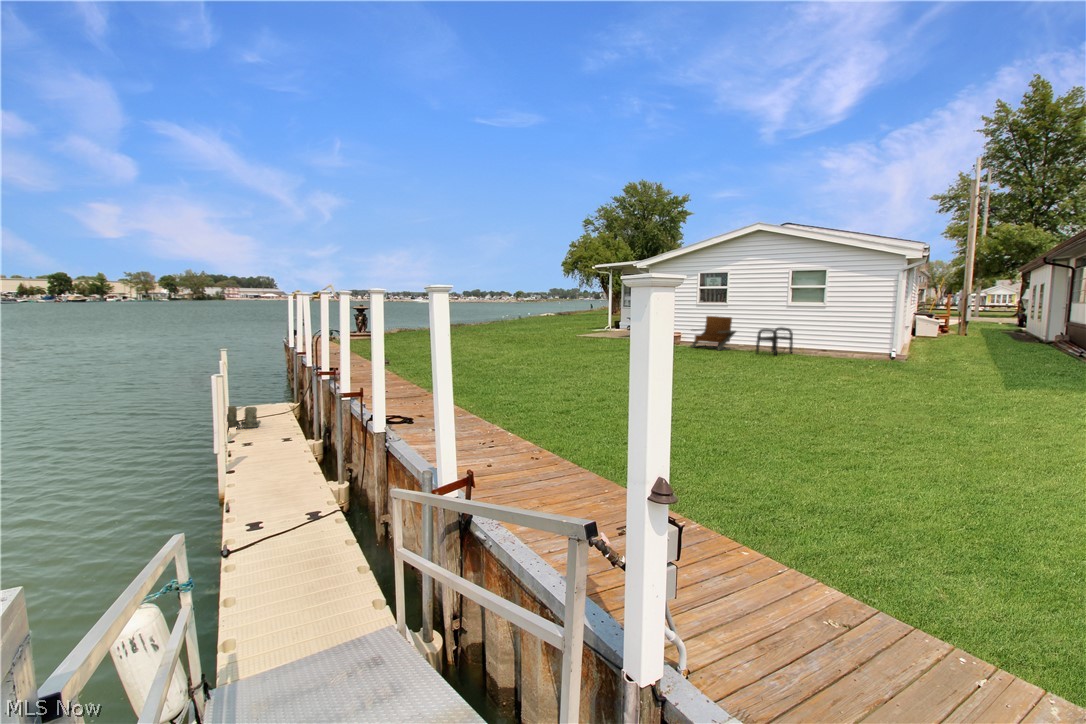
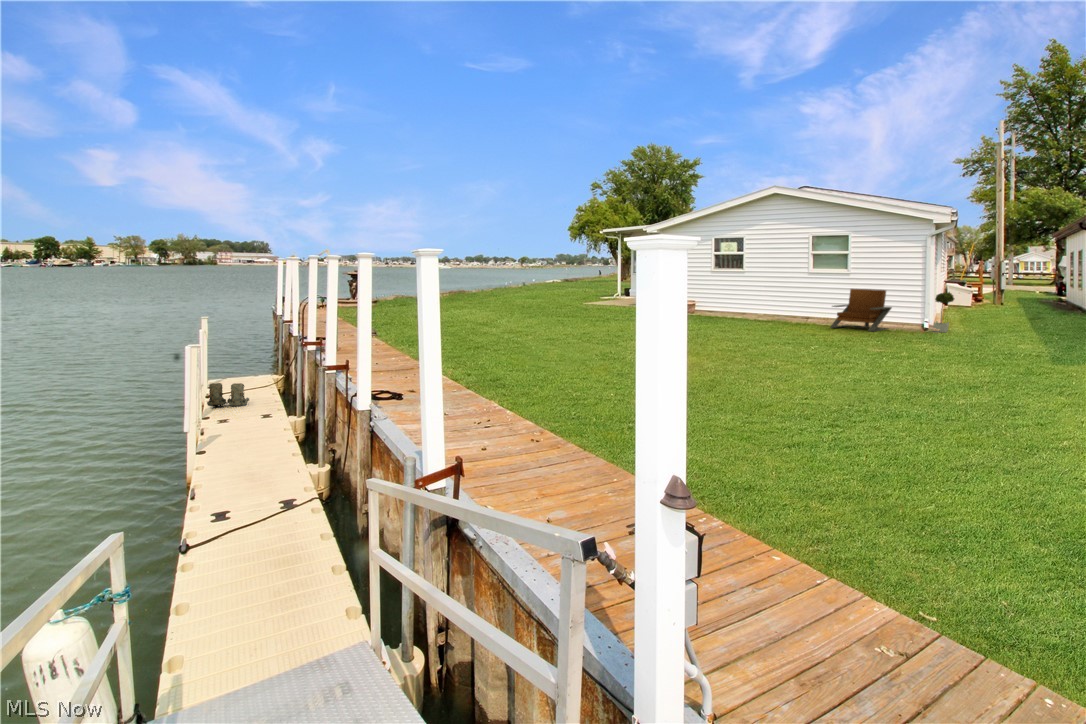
lounge chair: present [691,316,736,350] -> present [830,289,892,332]
potted tree: none [901,326,921,364] -> present [933,292,954,333]
bench: present [756,327,793,355] -> none [775,296,814,326]

